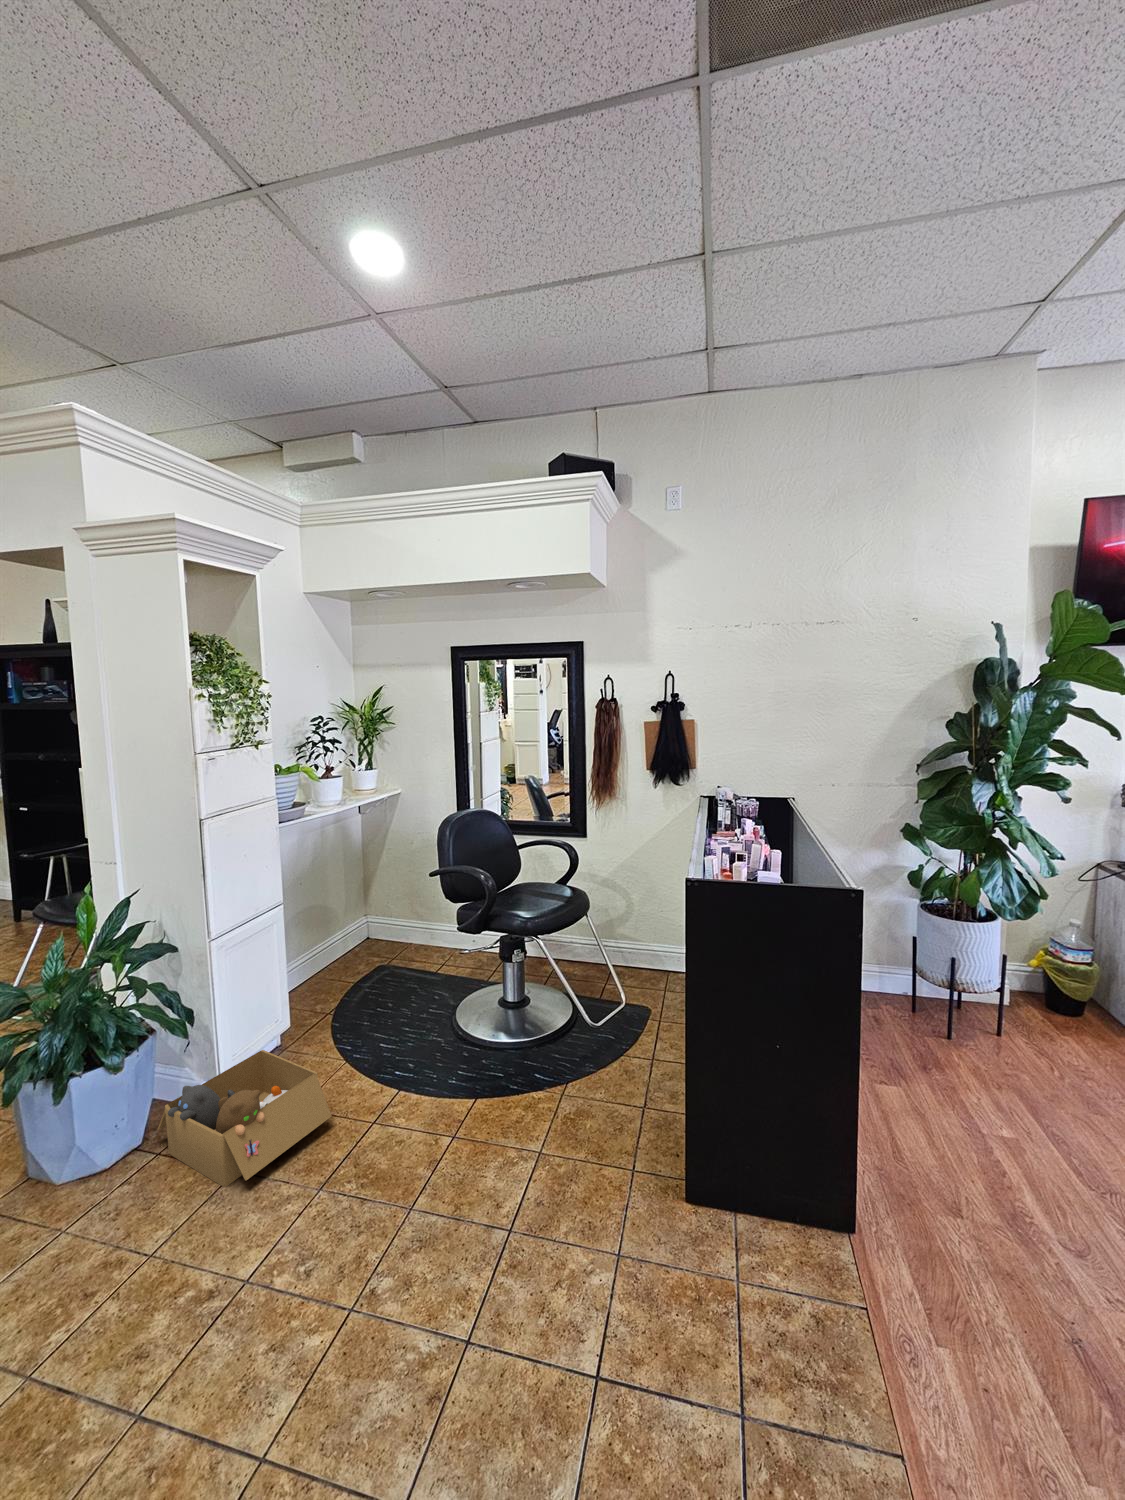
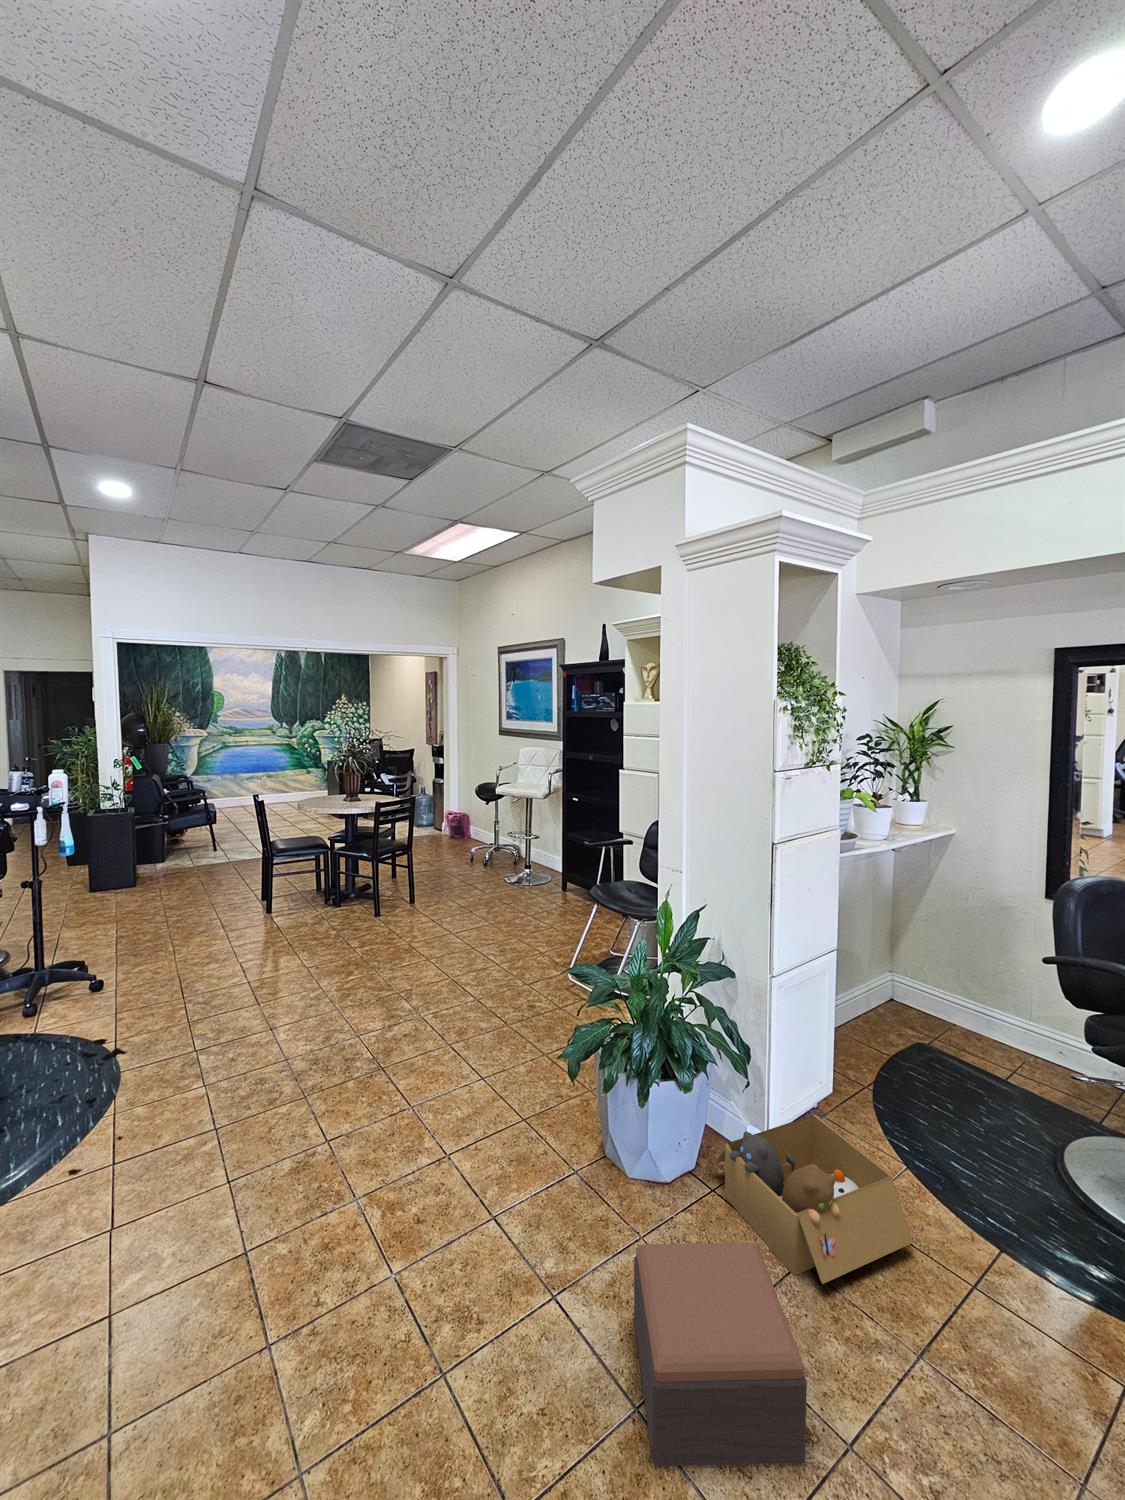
footstool: none [27,1173,200,1411] -> present [634,1242,807,1466]

